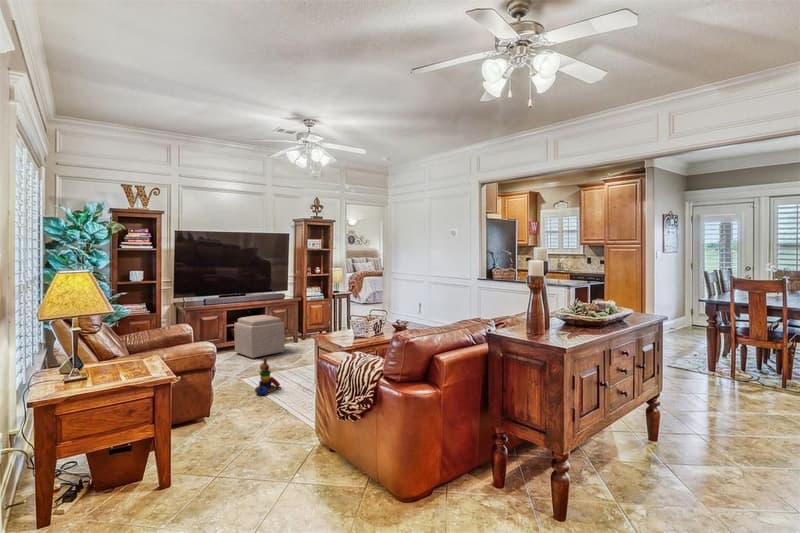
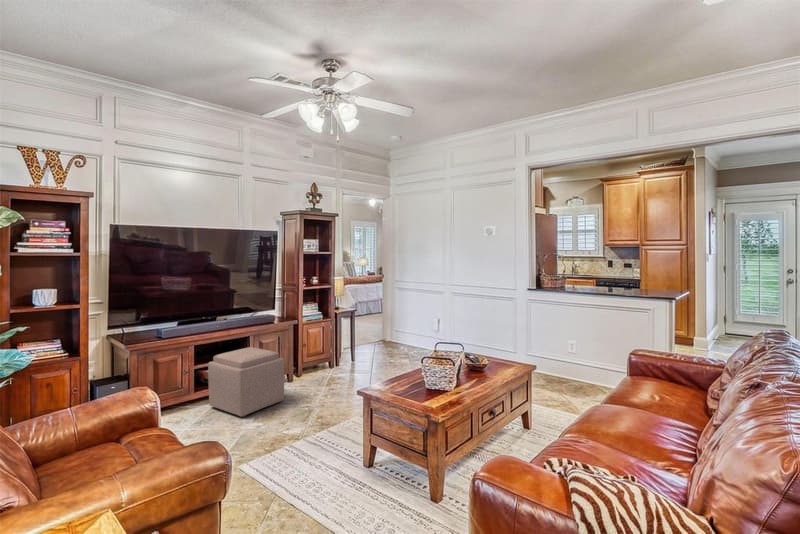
stacking toy: present [255,357,280,396] -> none [275,438,316,511]

